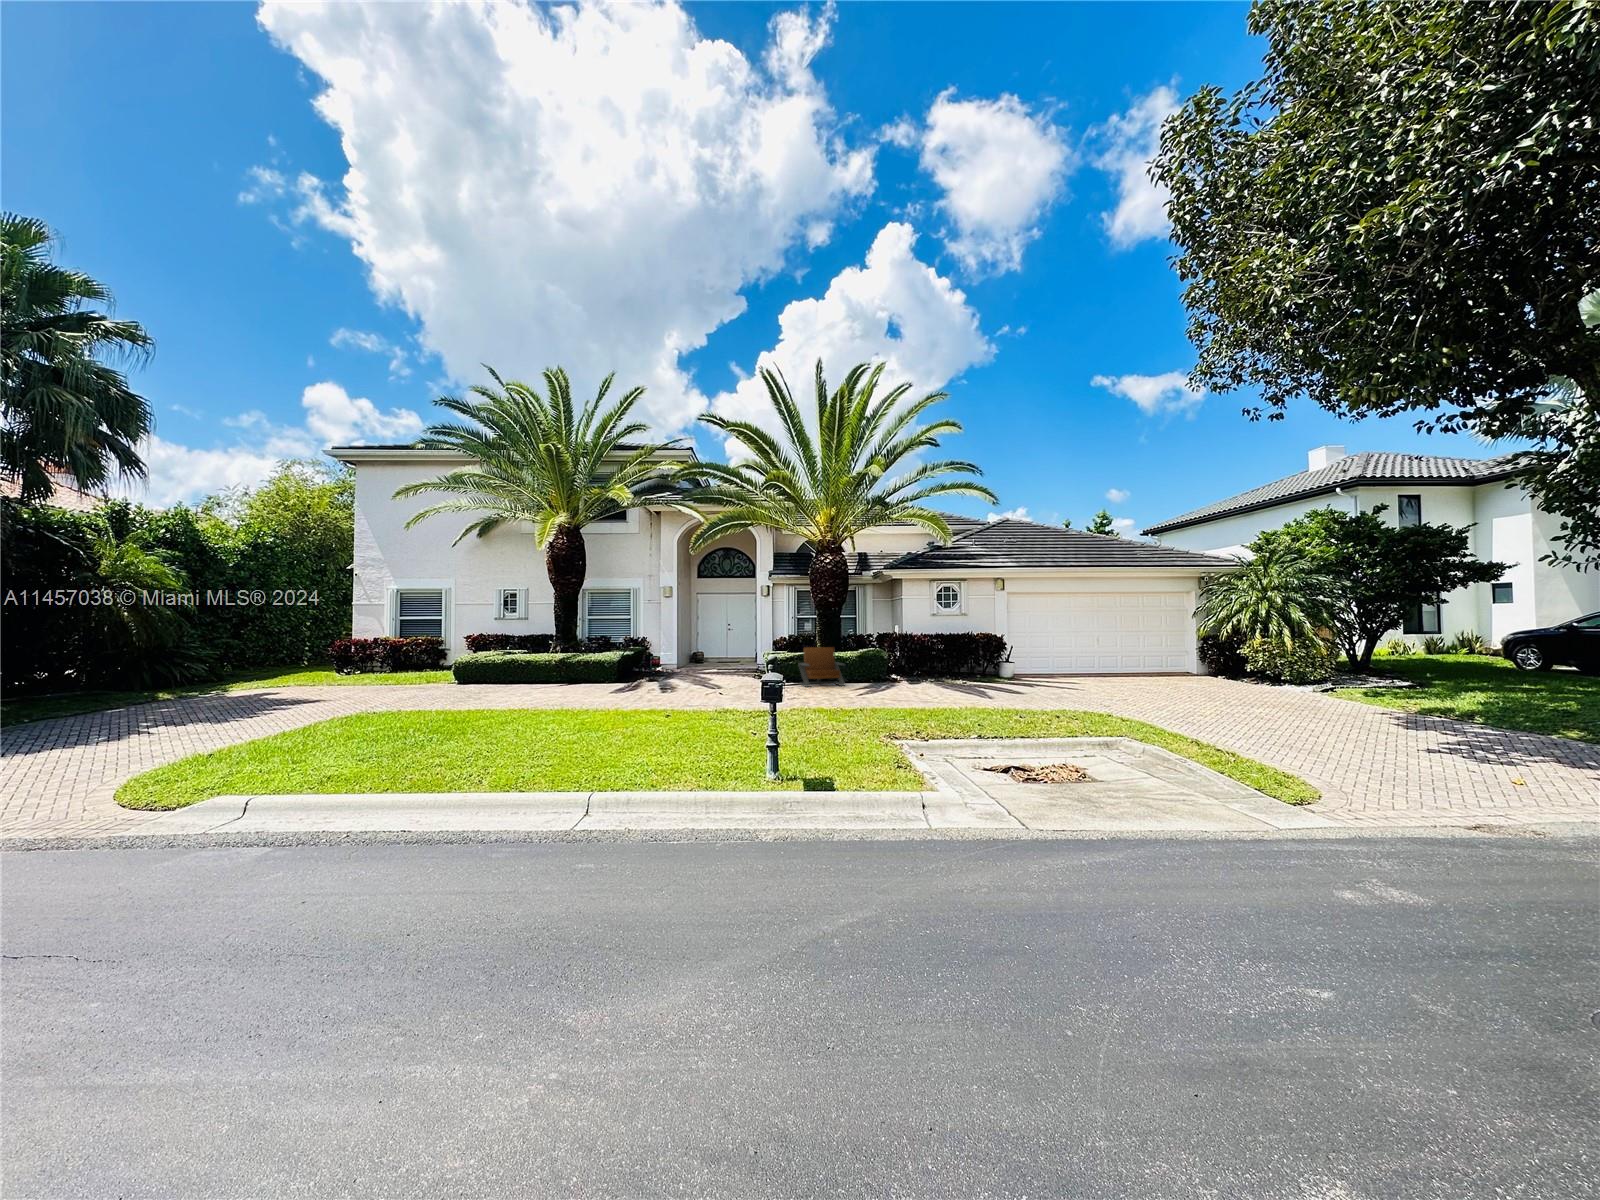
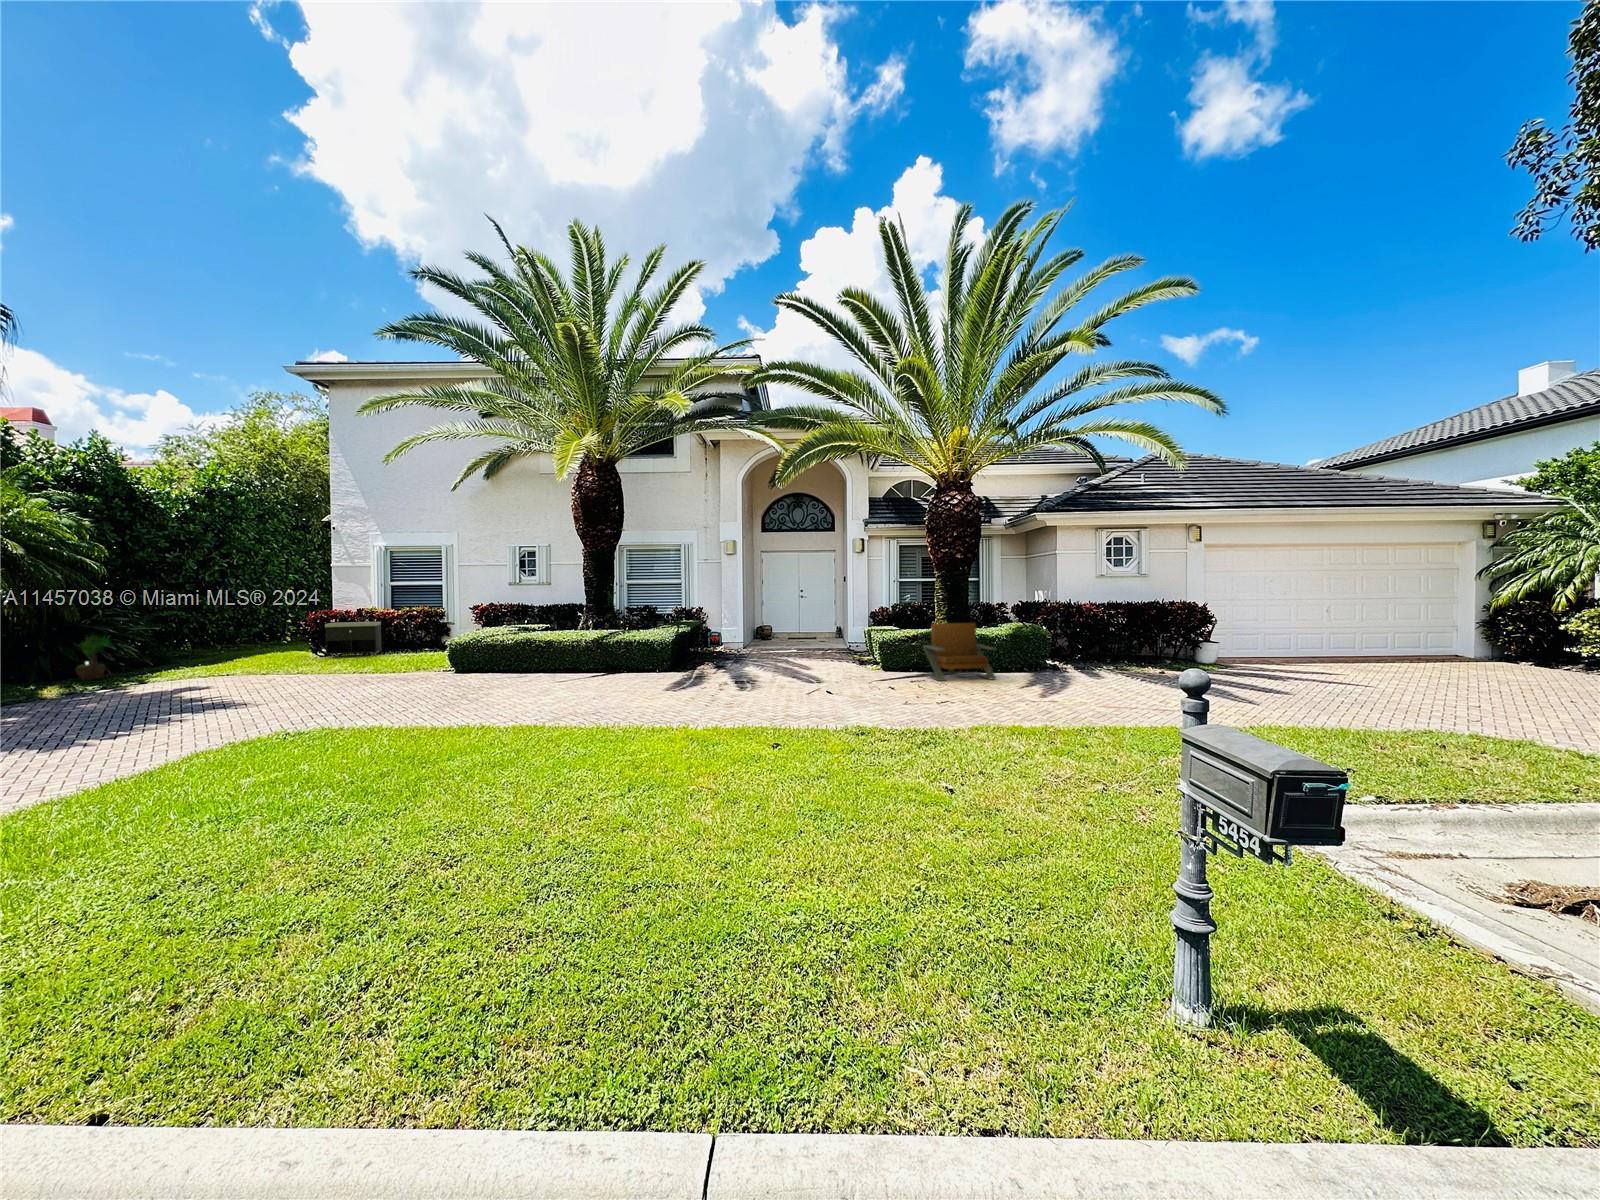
storage bench: none [351,647,393,675] -> present [325,622,381,657]
potted tree: none [170,653,198,689] -> present [76,635,109,680]

